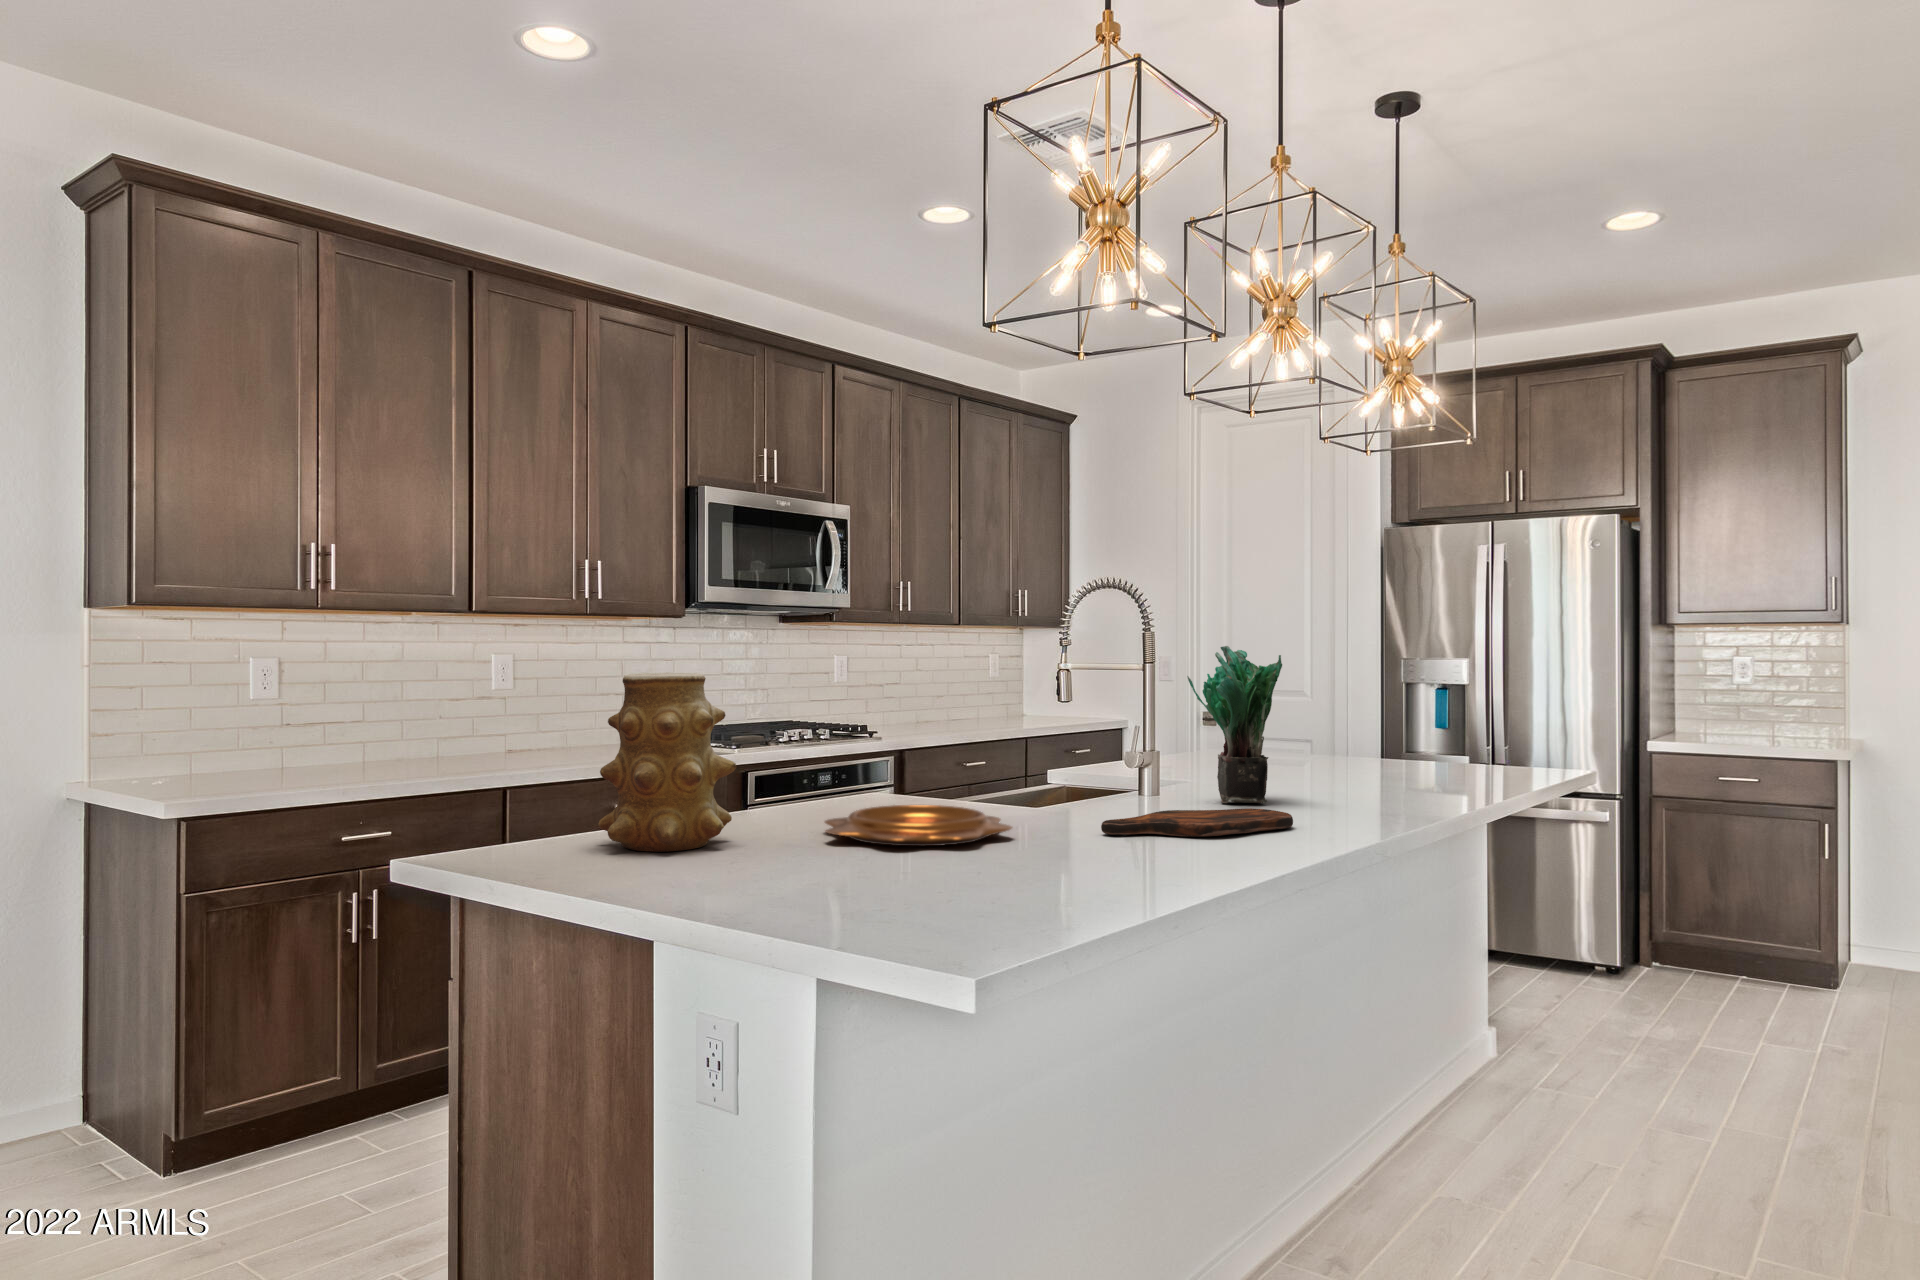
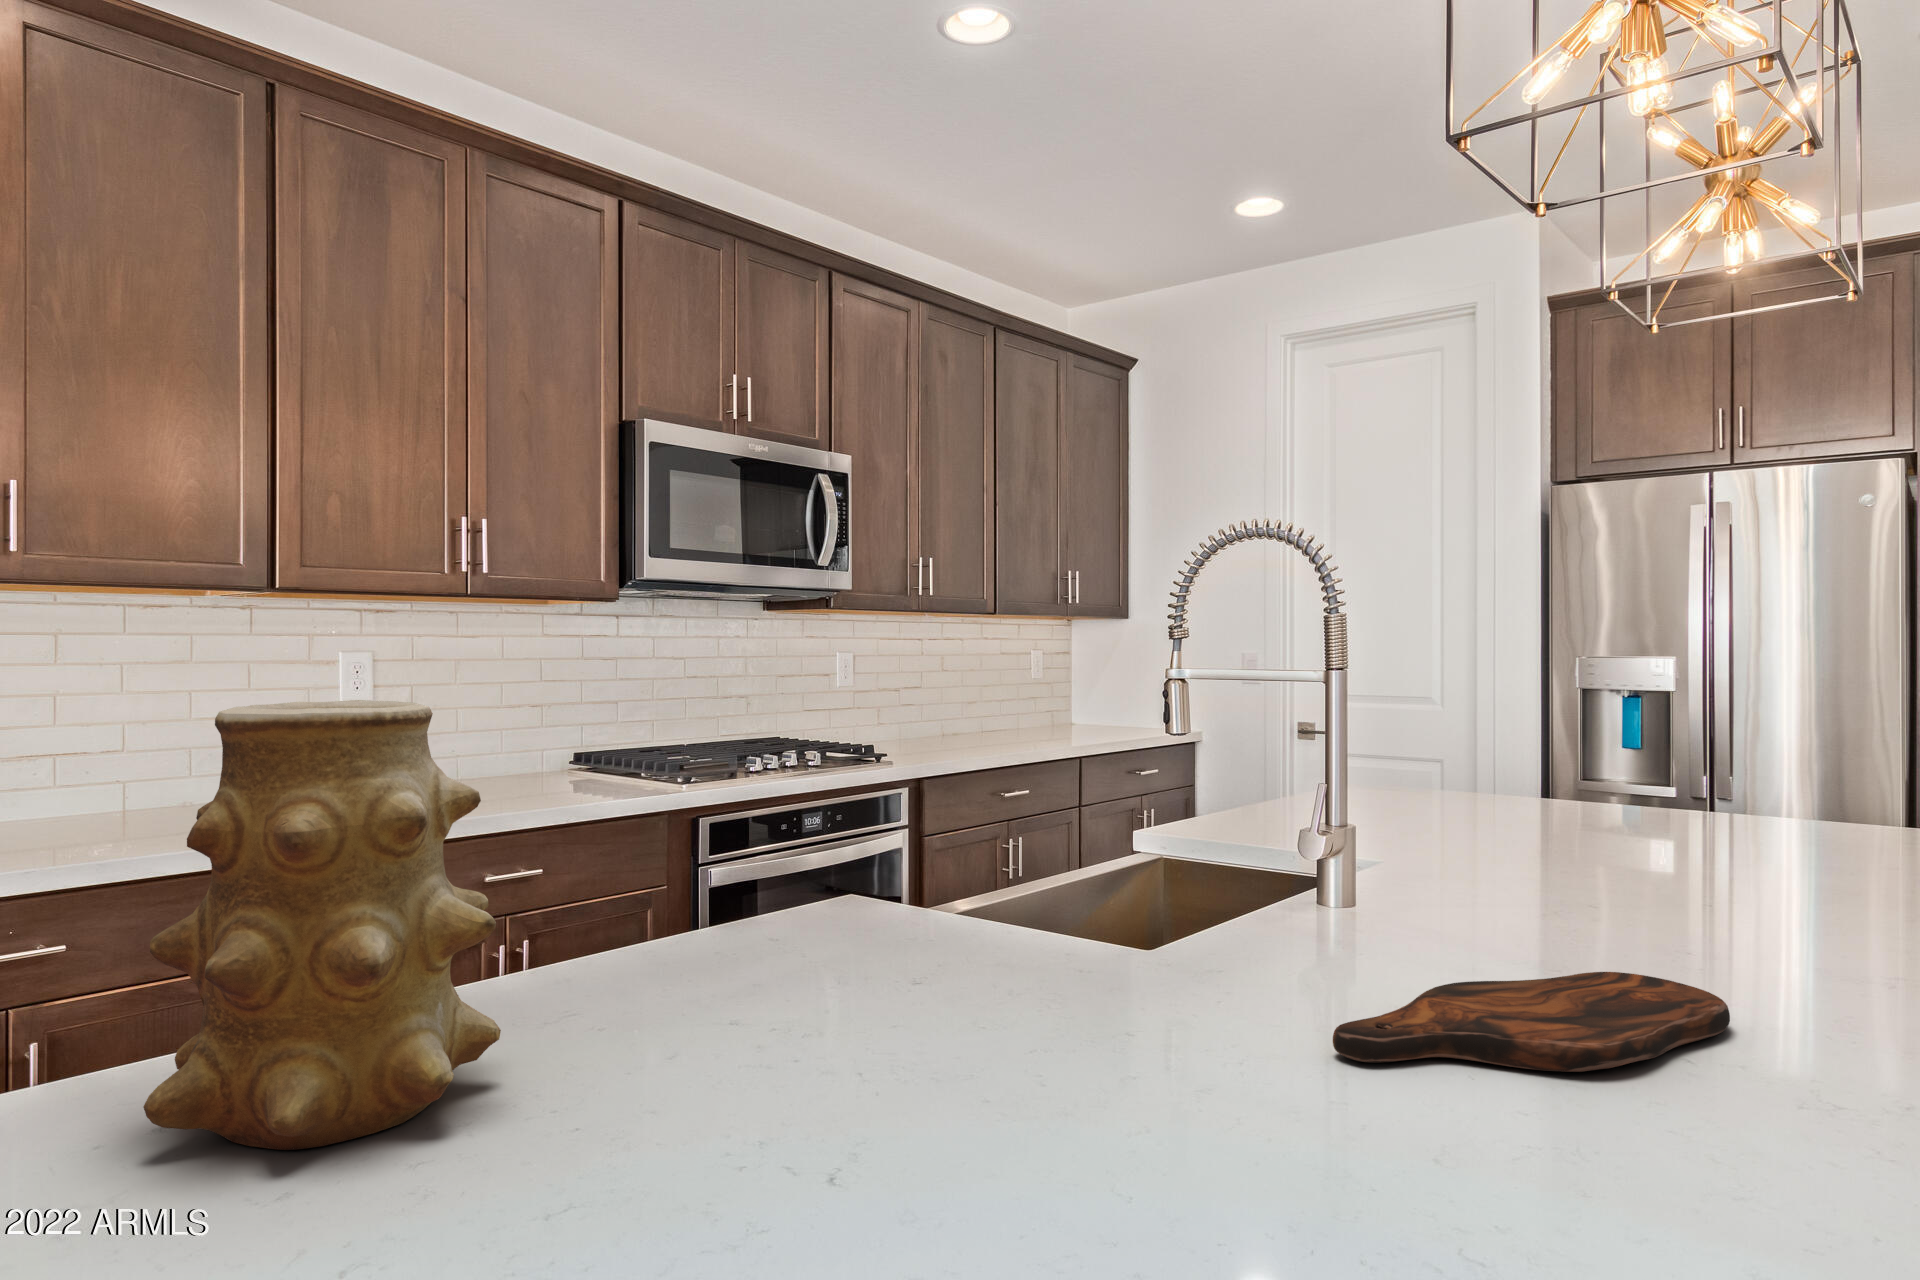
potted plant: present [1187,646,1282,803] -> none [1425,640,1616,932]
decorative bowl: present [825,805,1012,846] -> none [709,971,1142,1124]

